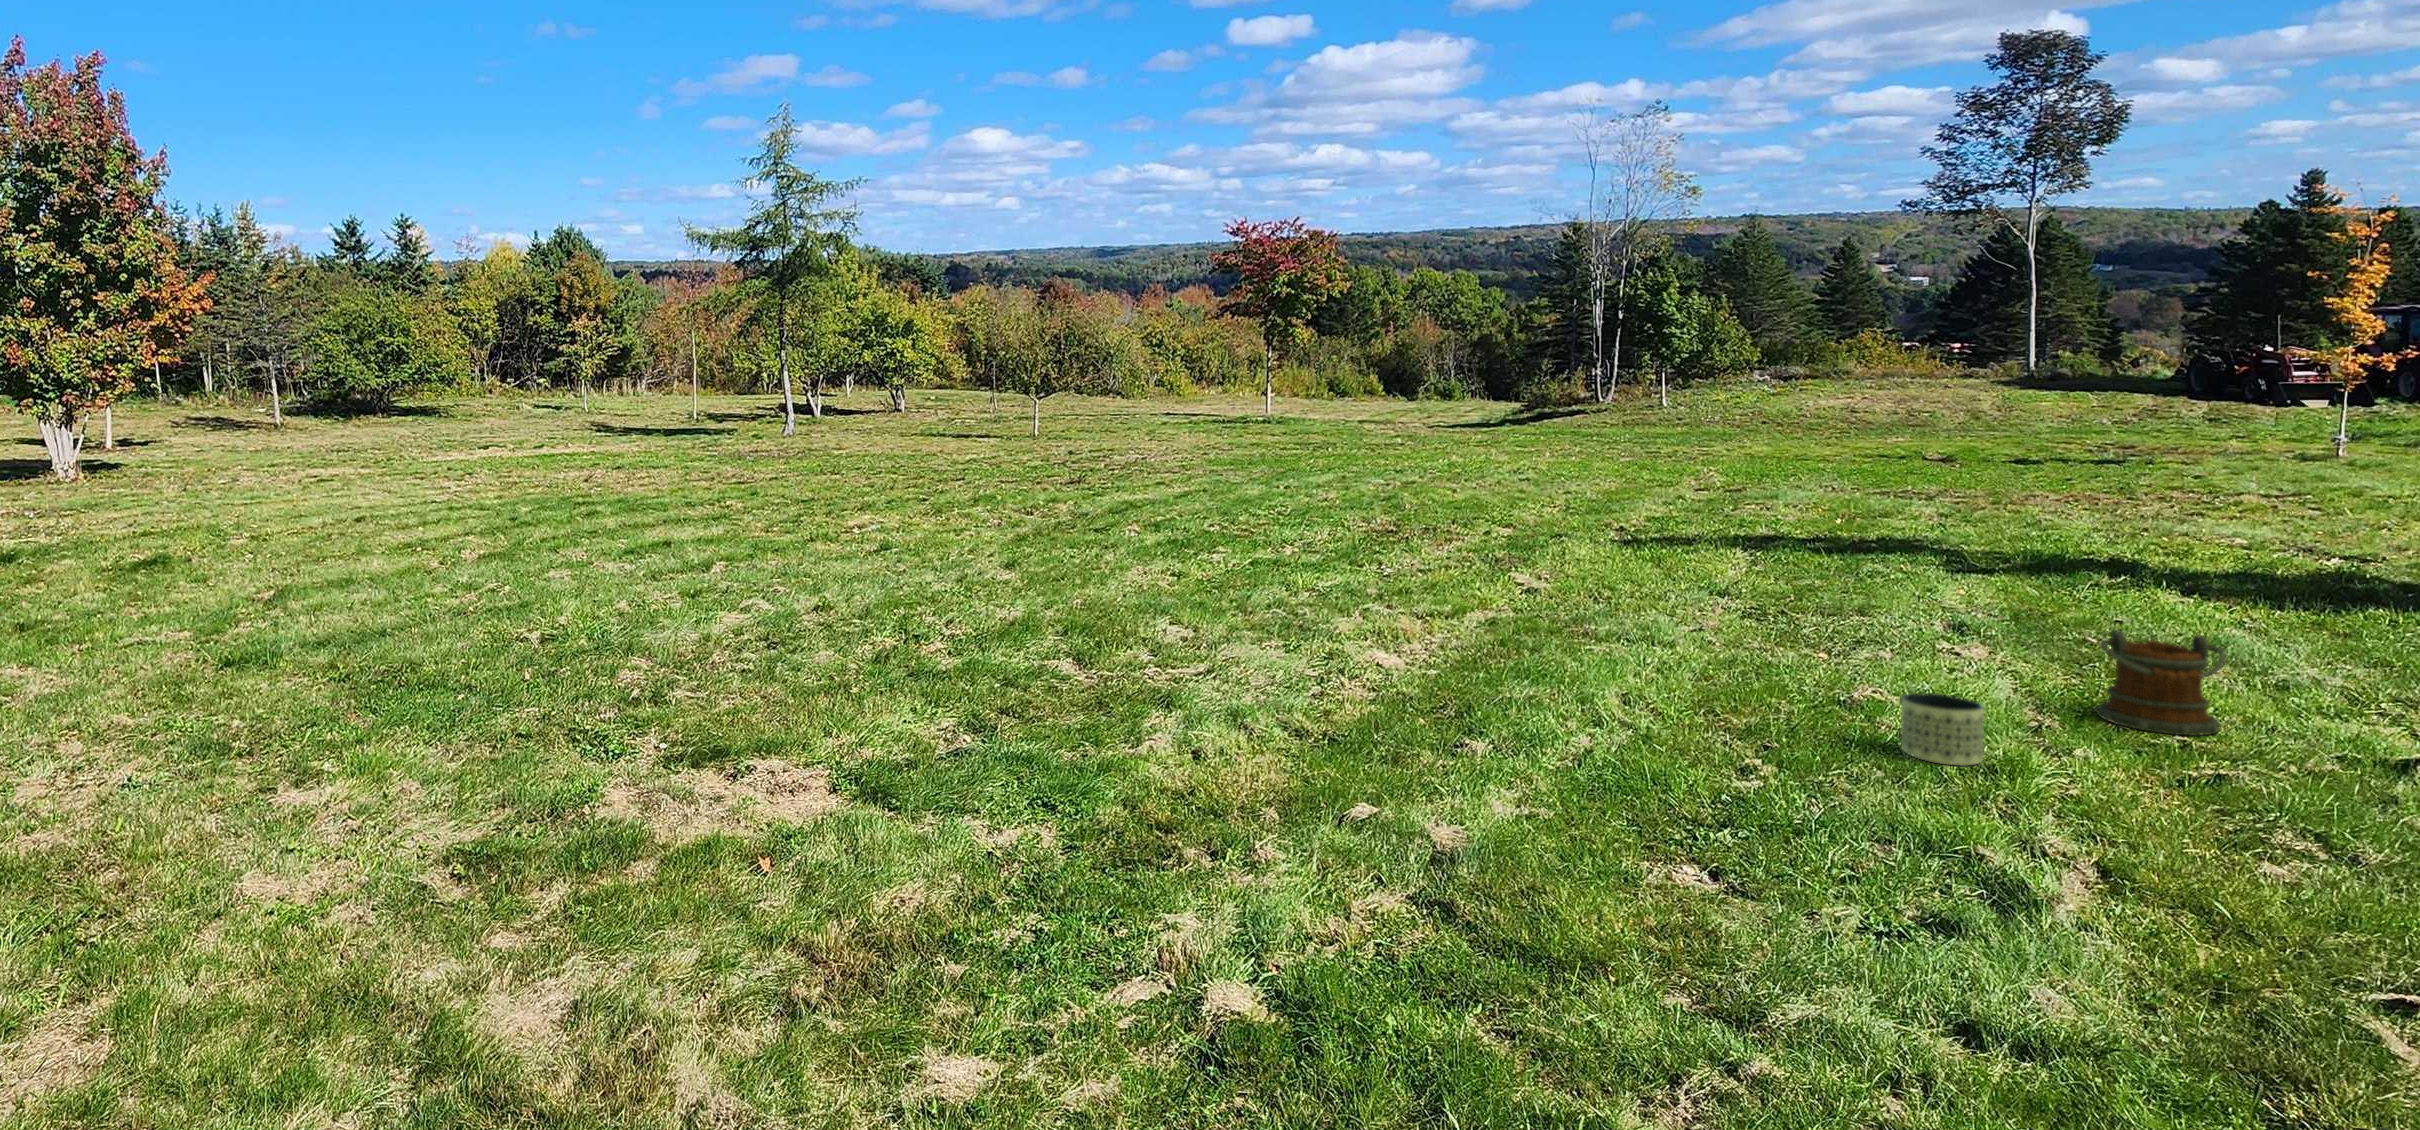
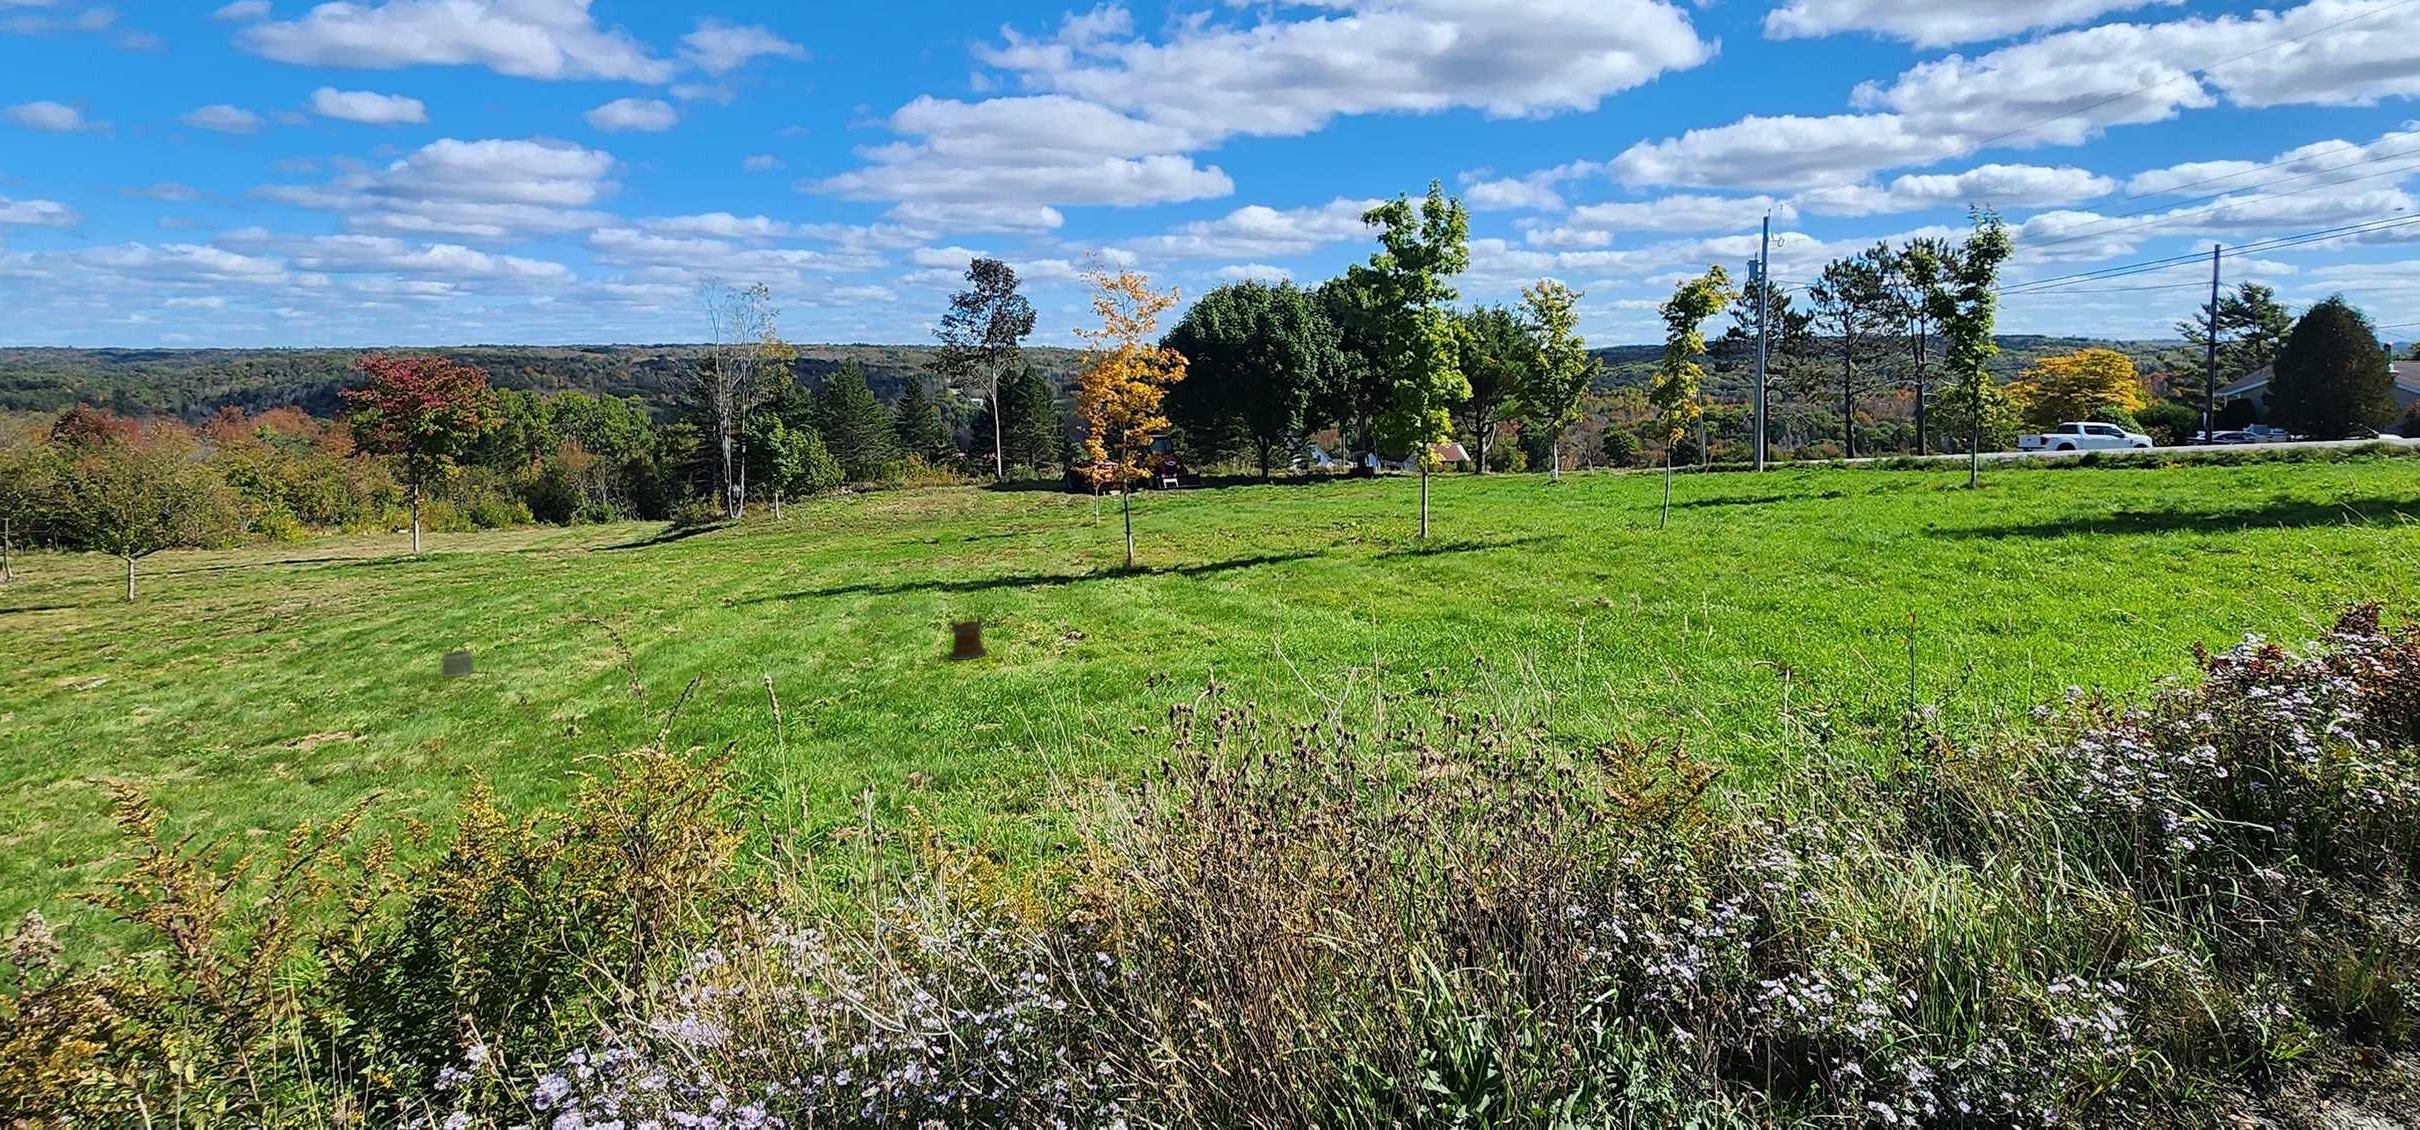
planter: present [1901,693,1984,766] -> present [442,651,473,678]

